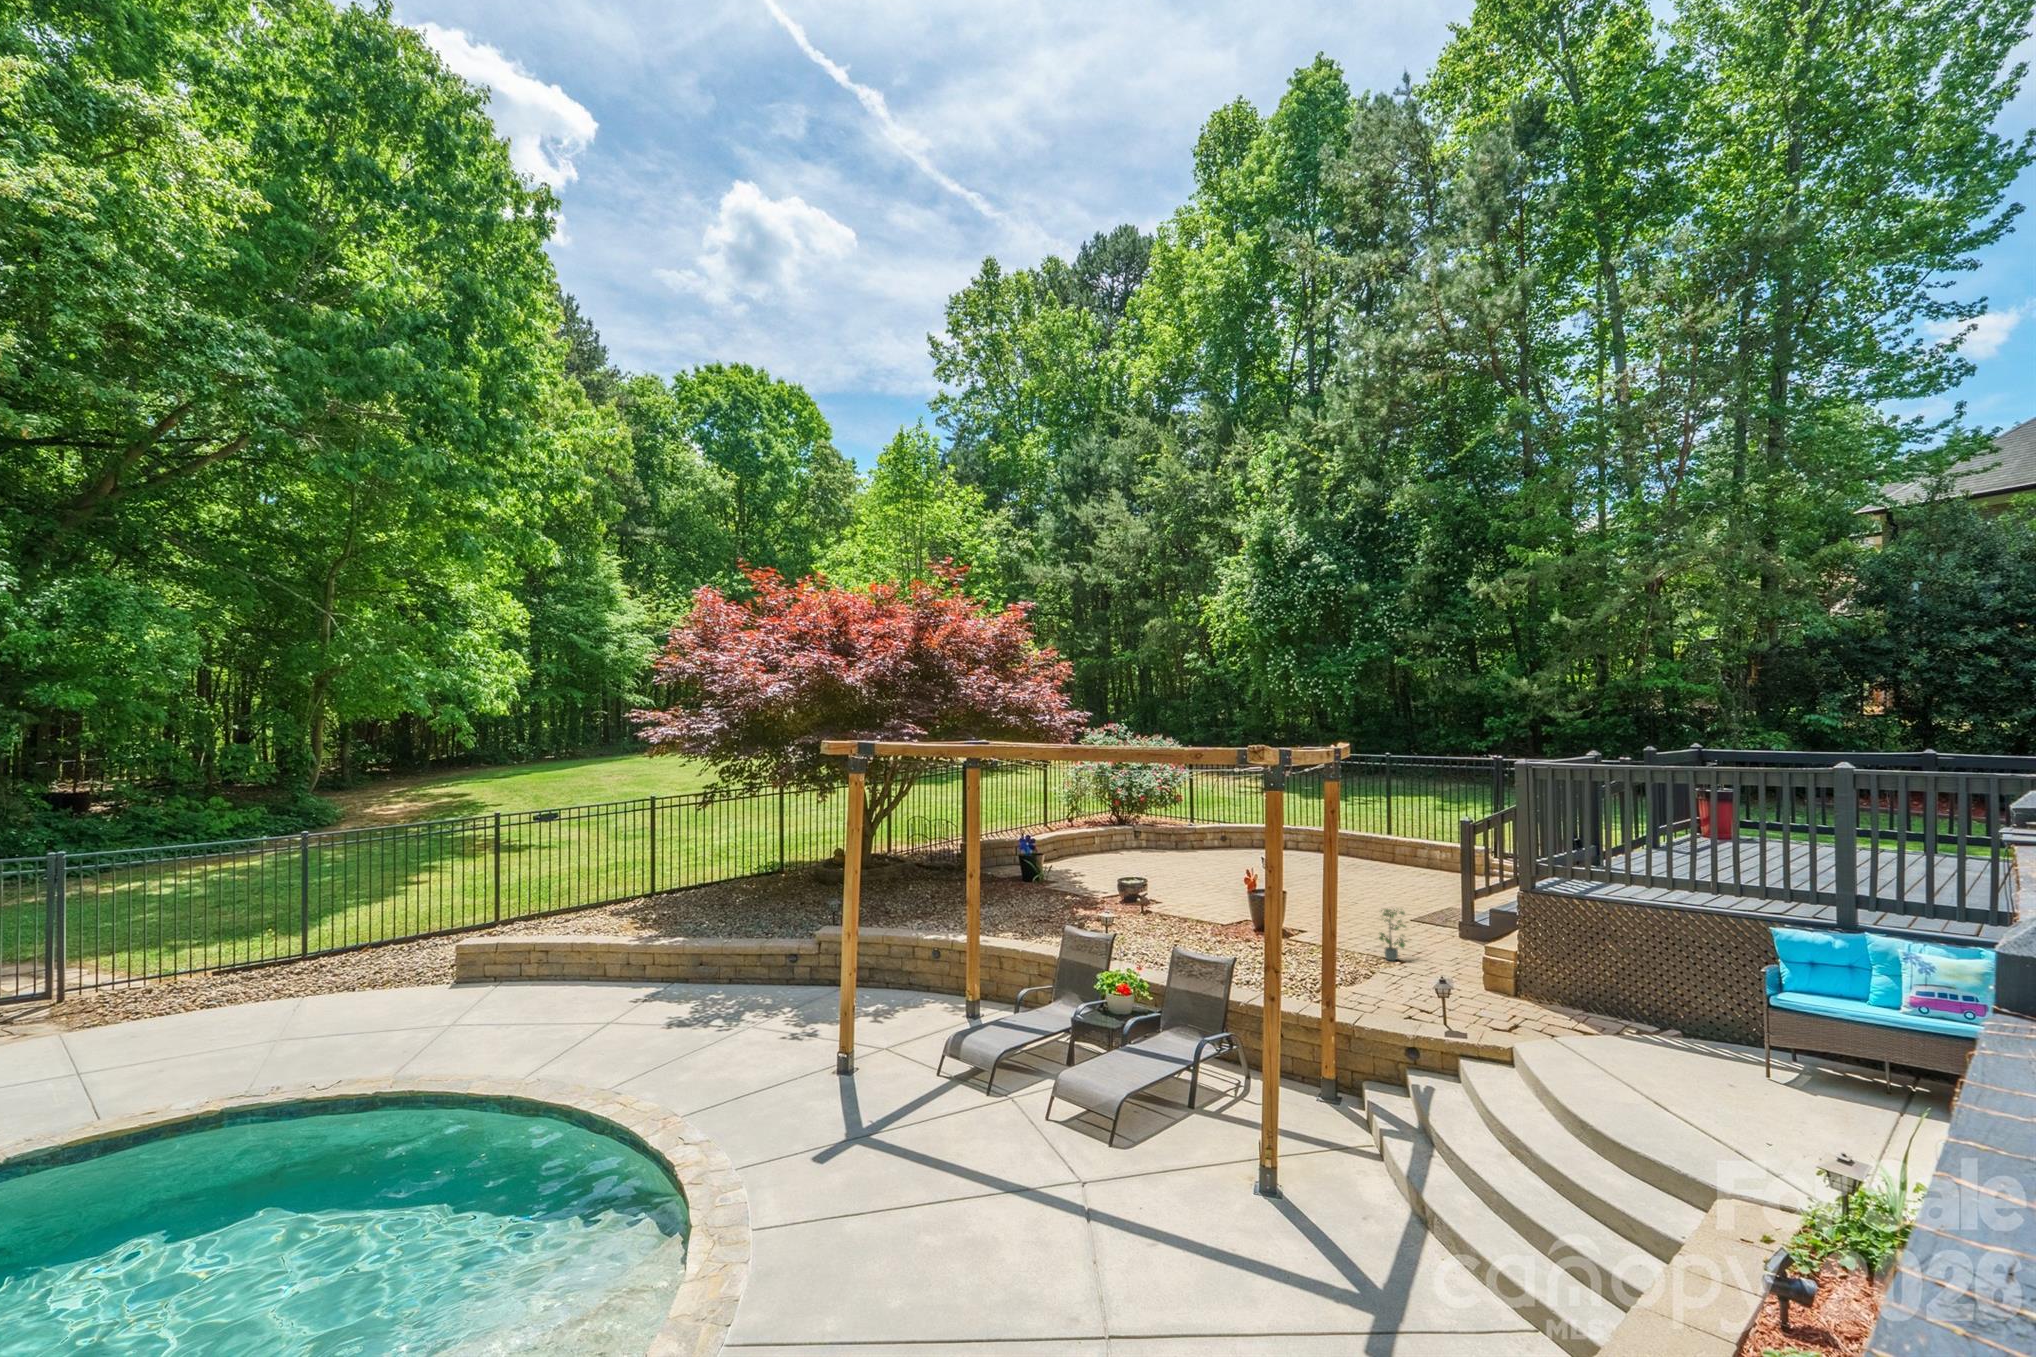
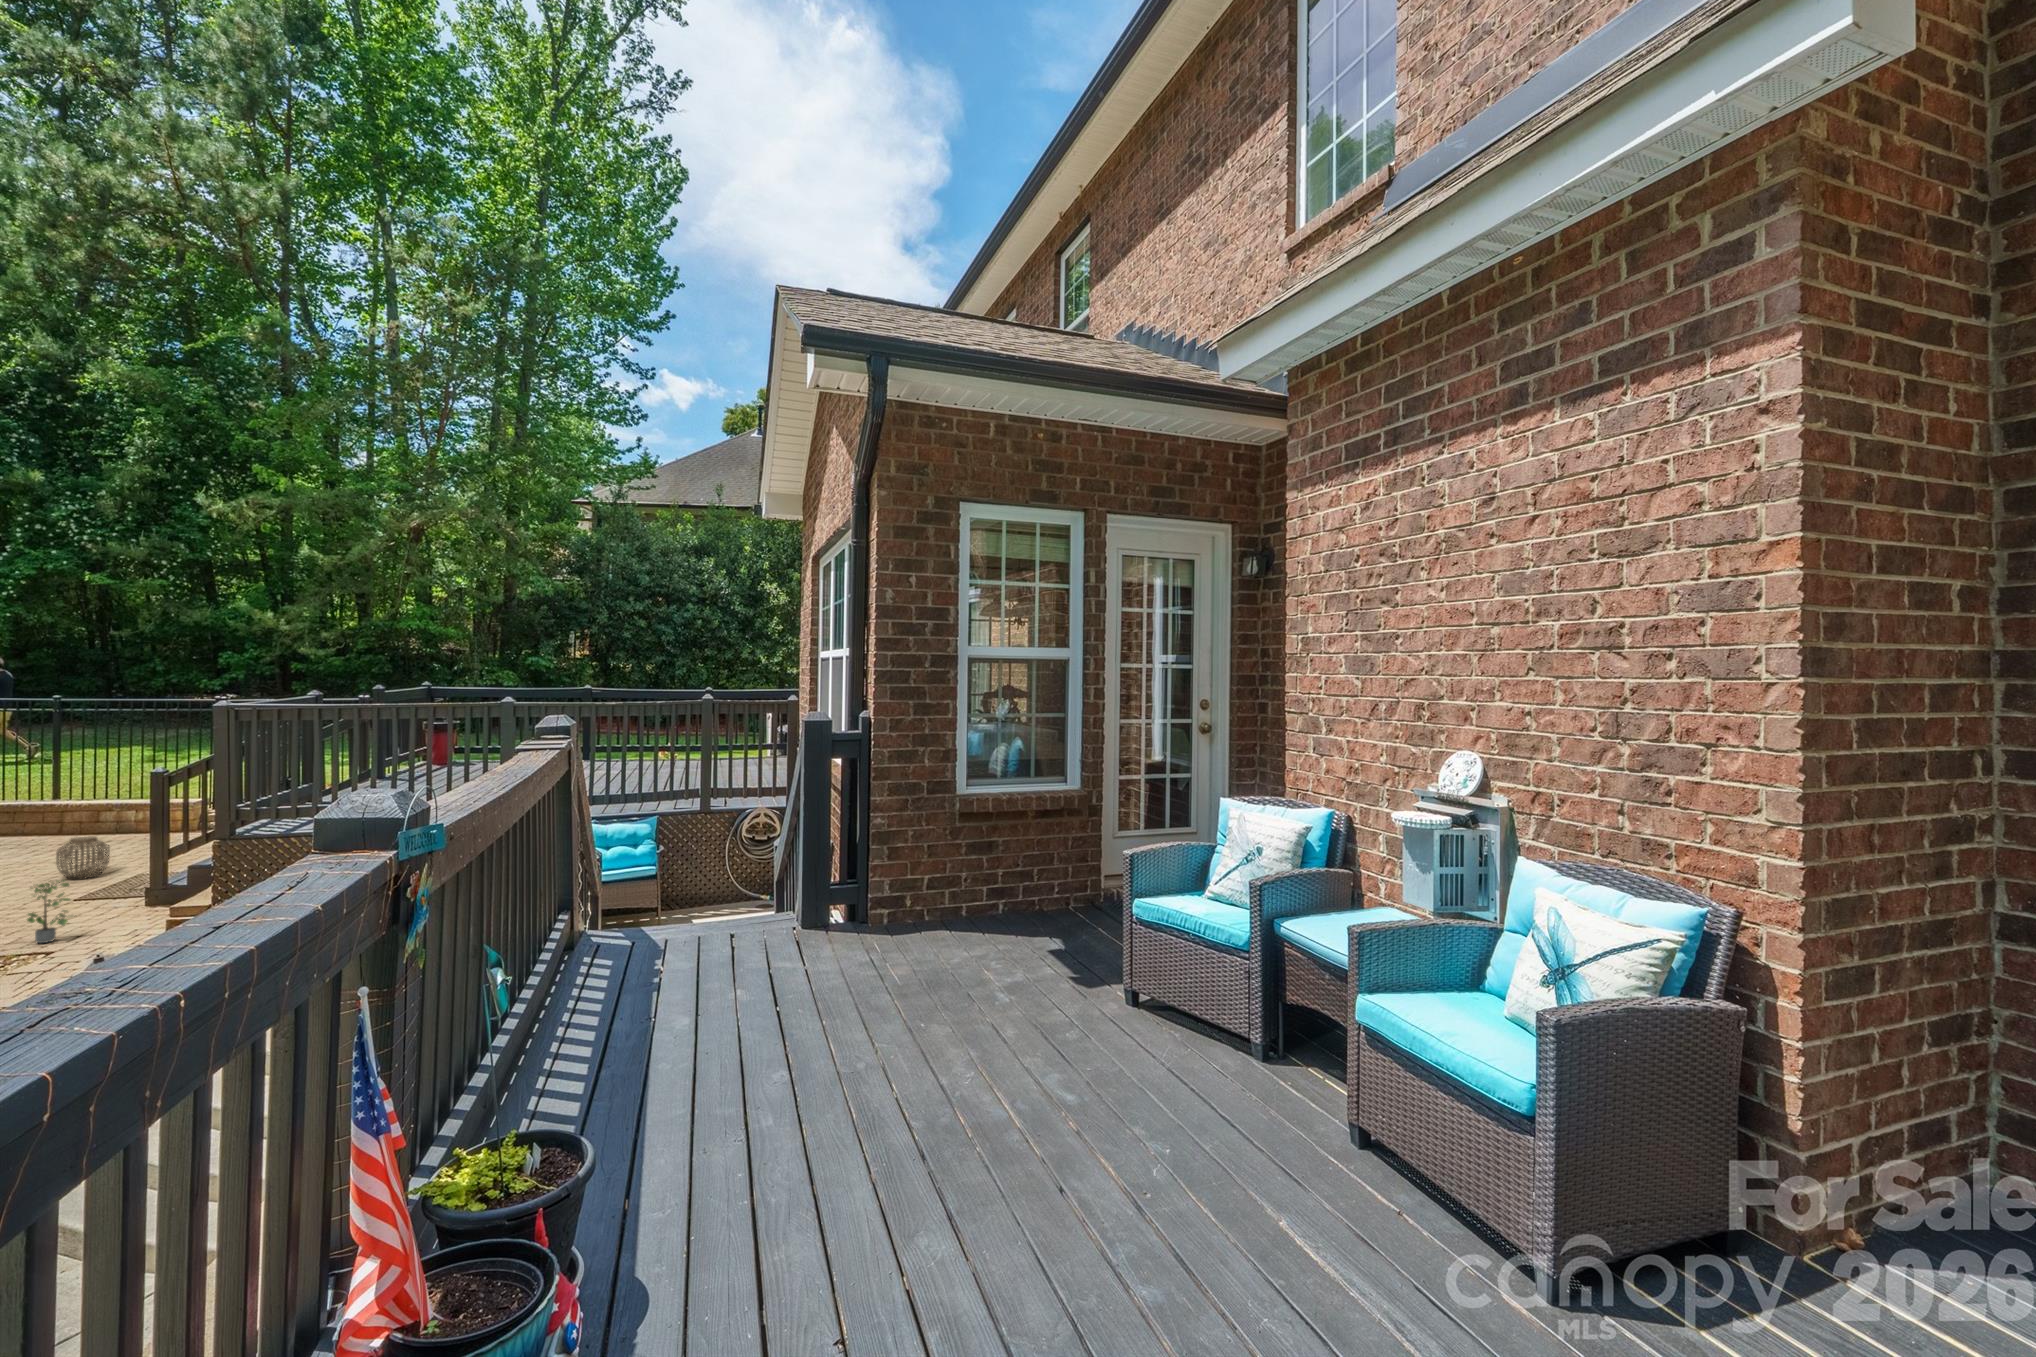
woven basket: none [1393,871,1428,907] -> present [56,837,110,879]

